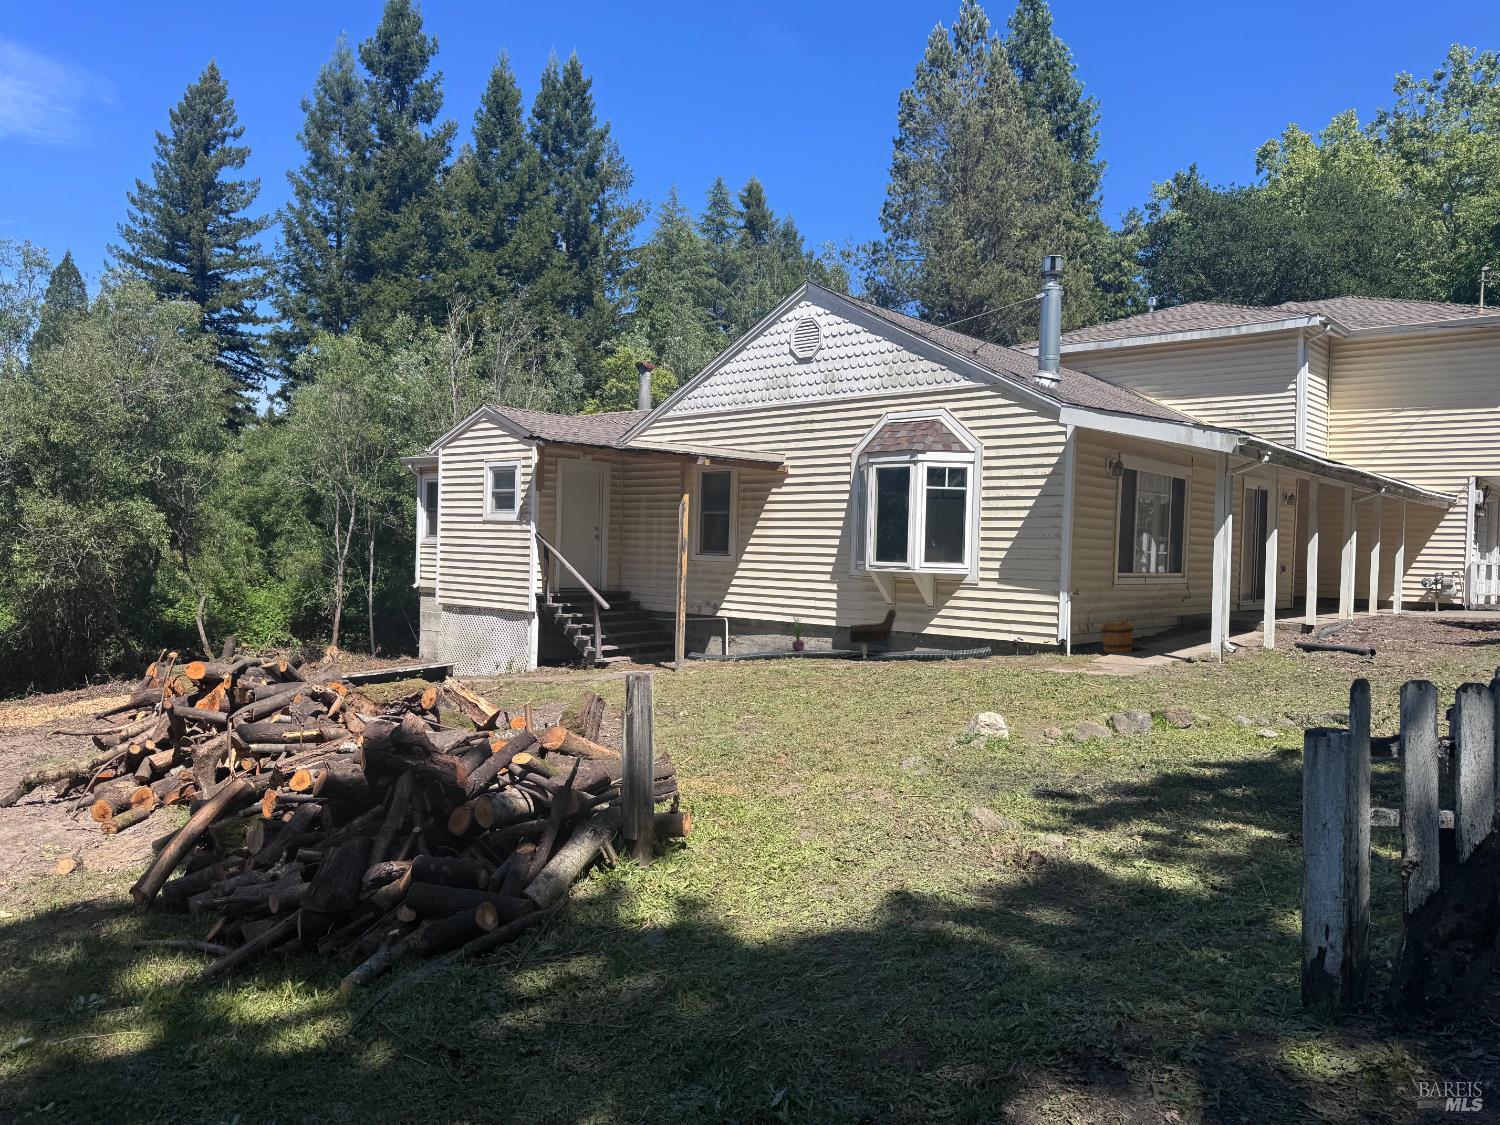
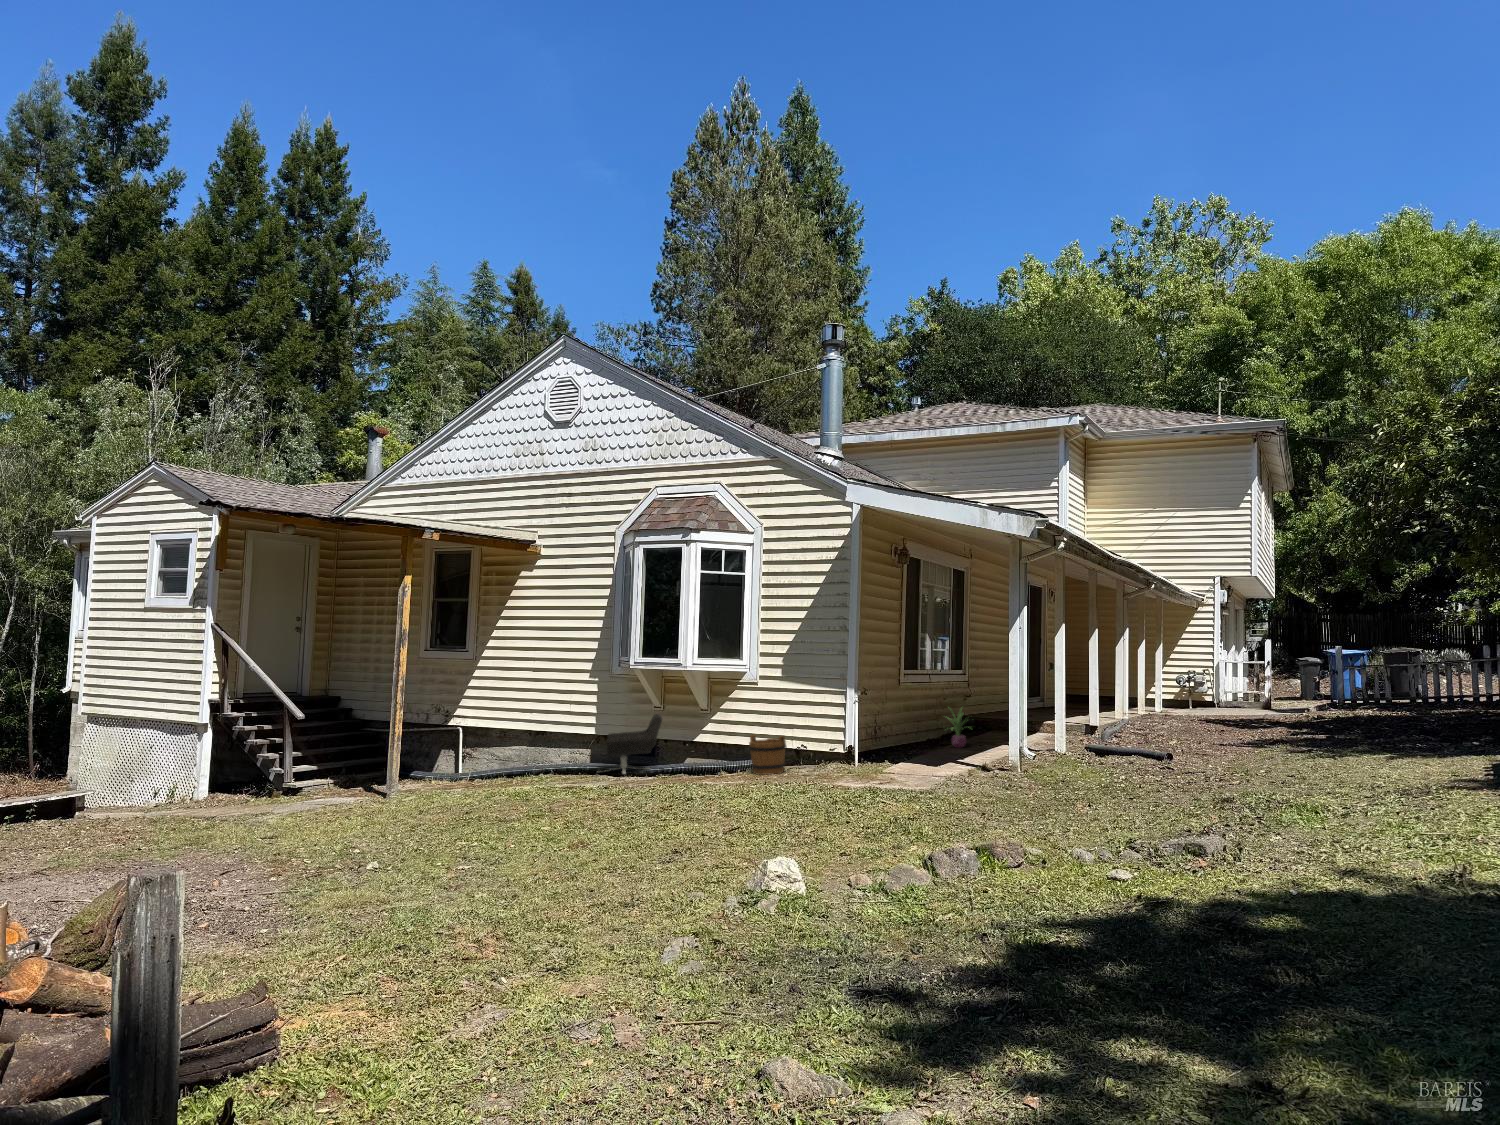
decorative plant: present [792,617,805,651] -> present [948,707,967,748]
bucket: present [1101,618,1133,653] -> present [749,735,787,775]

